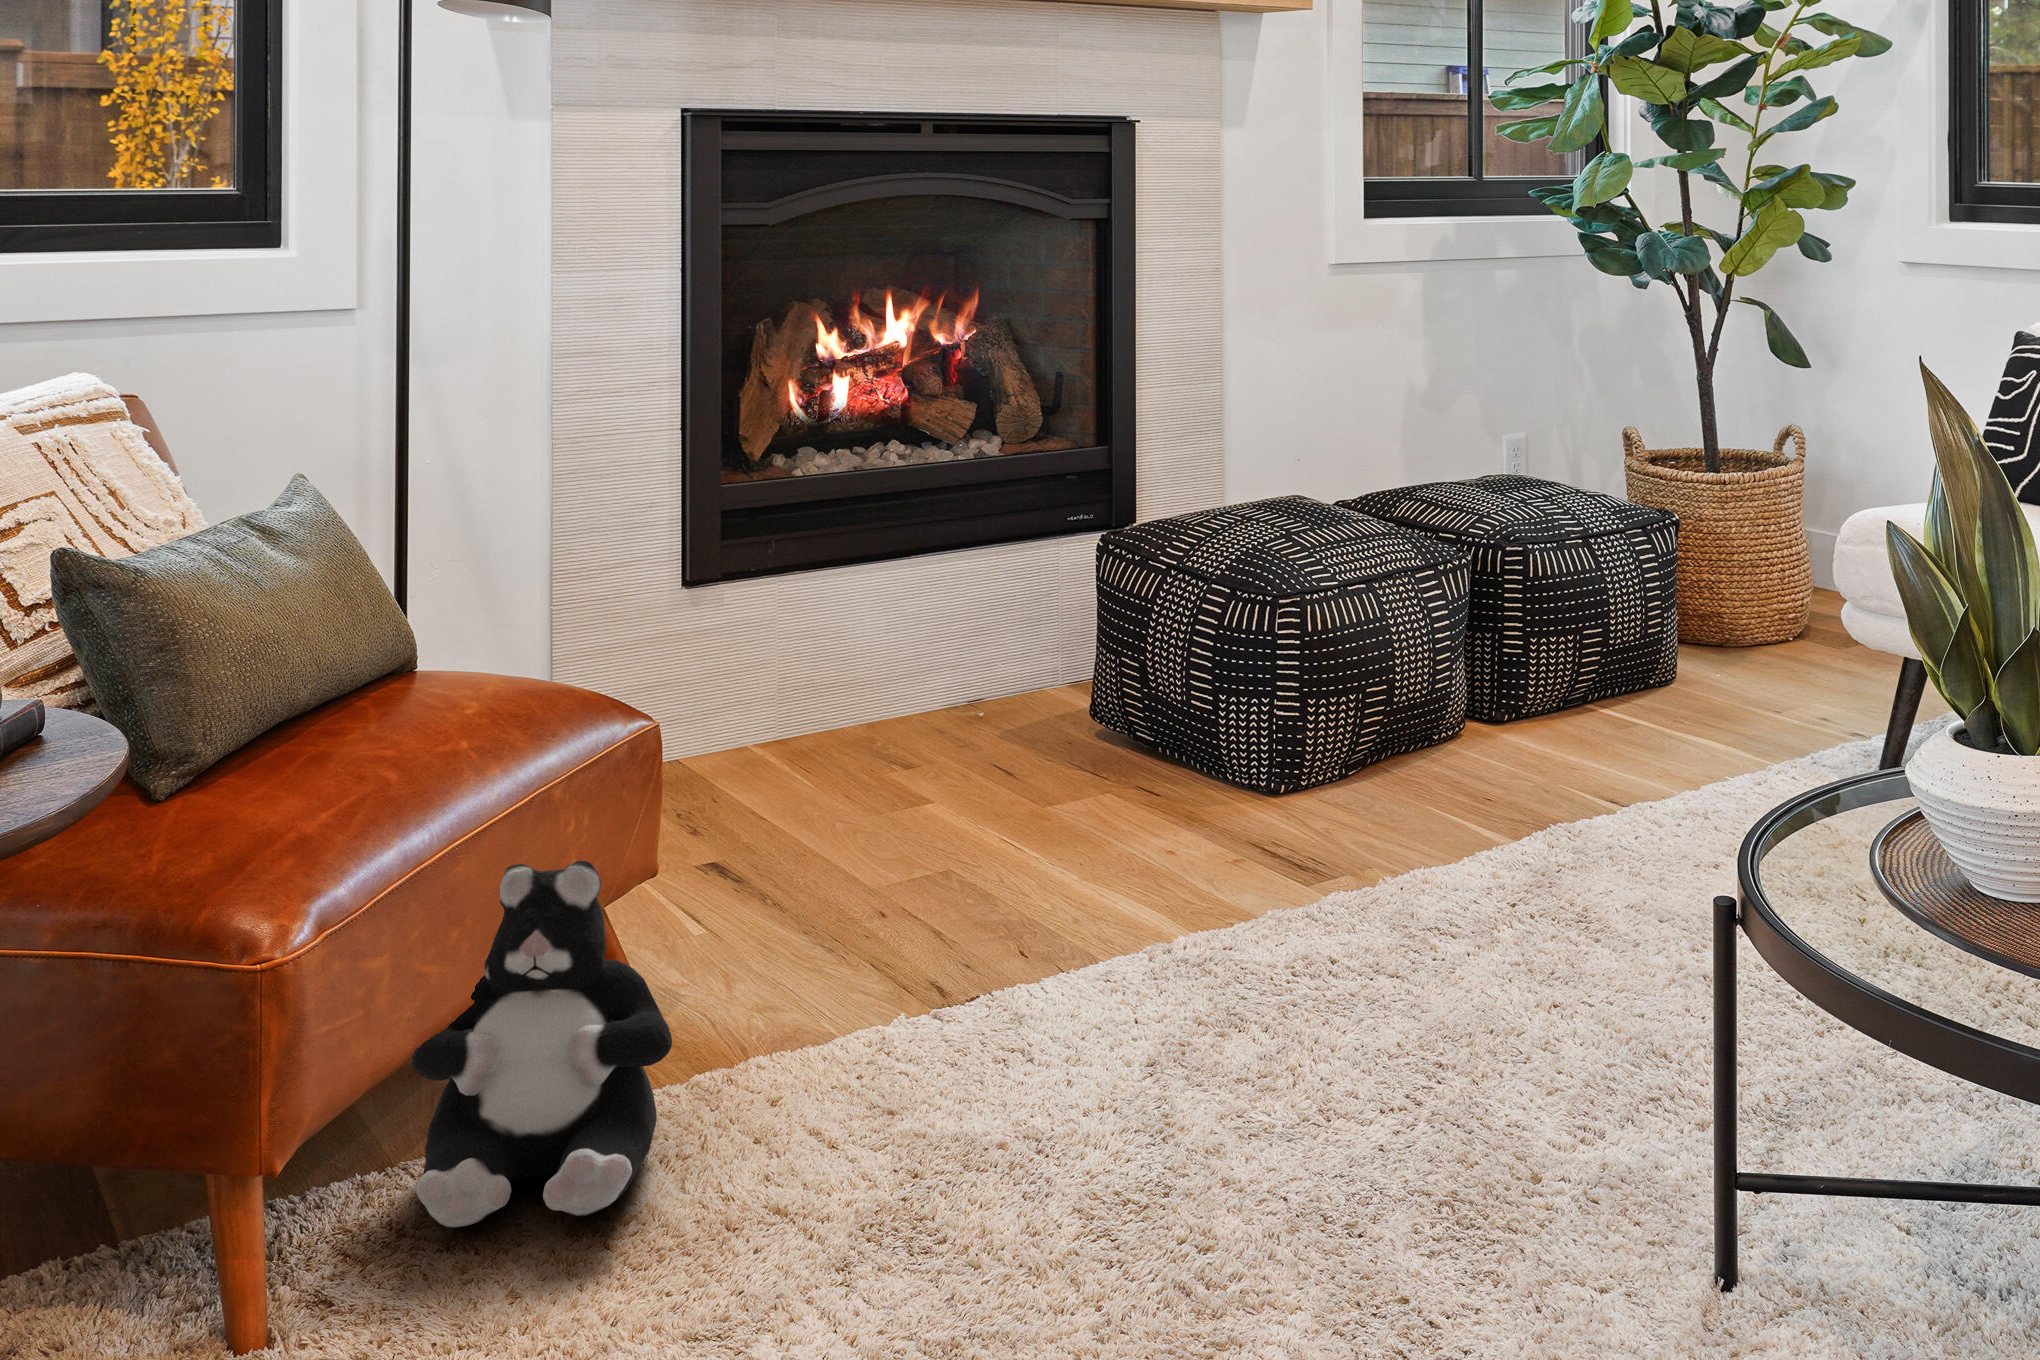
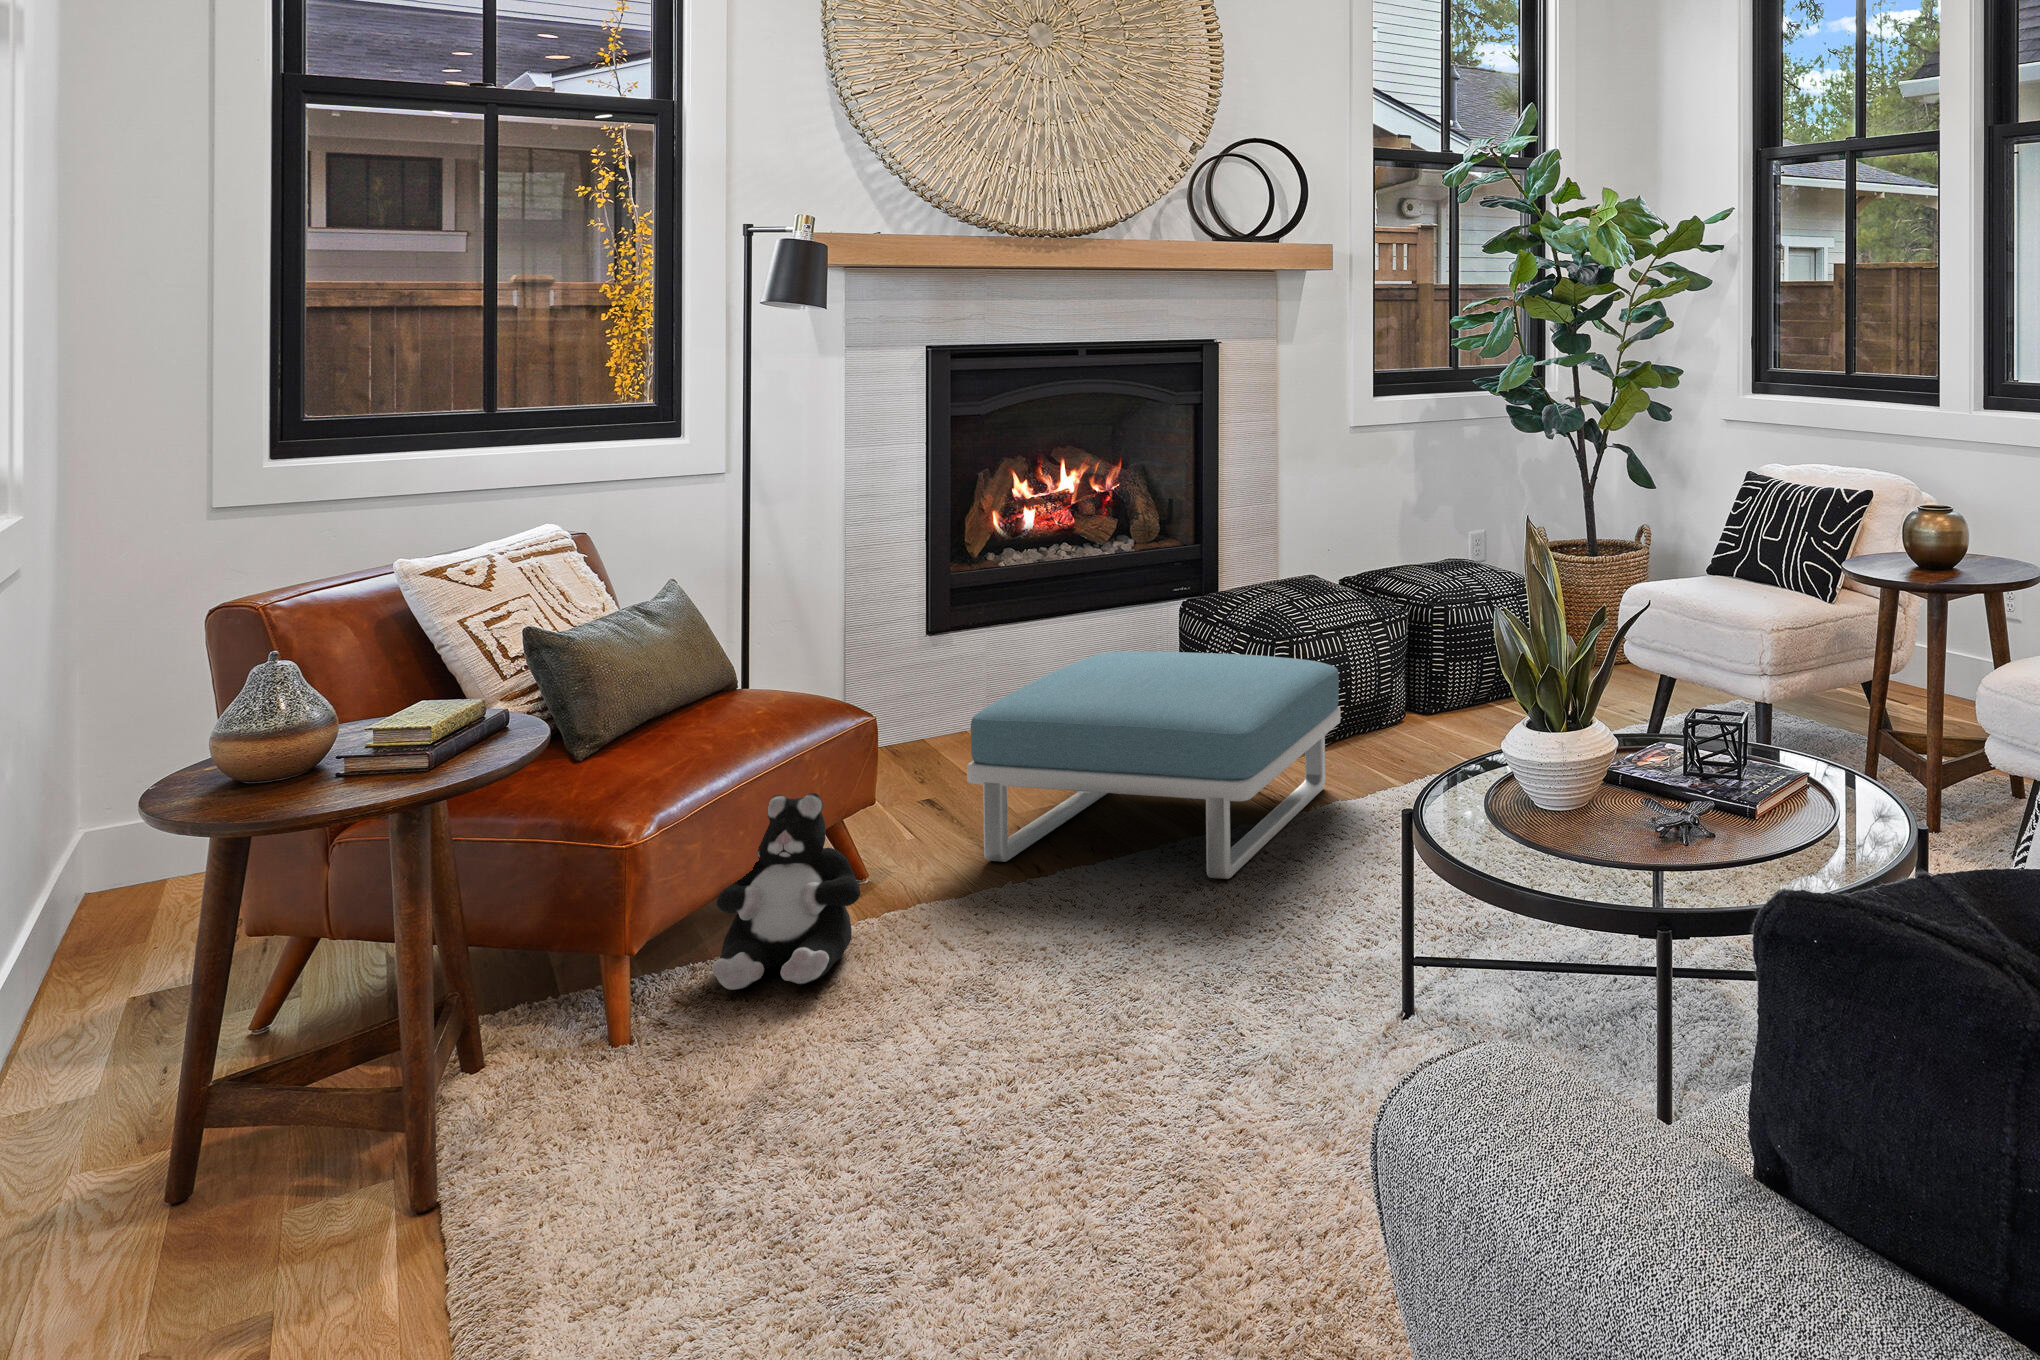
footstool: none [815,615,1409,1006] -> present [967,651,1340,879]

